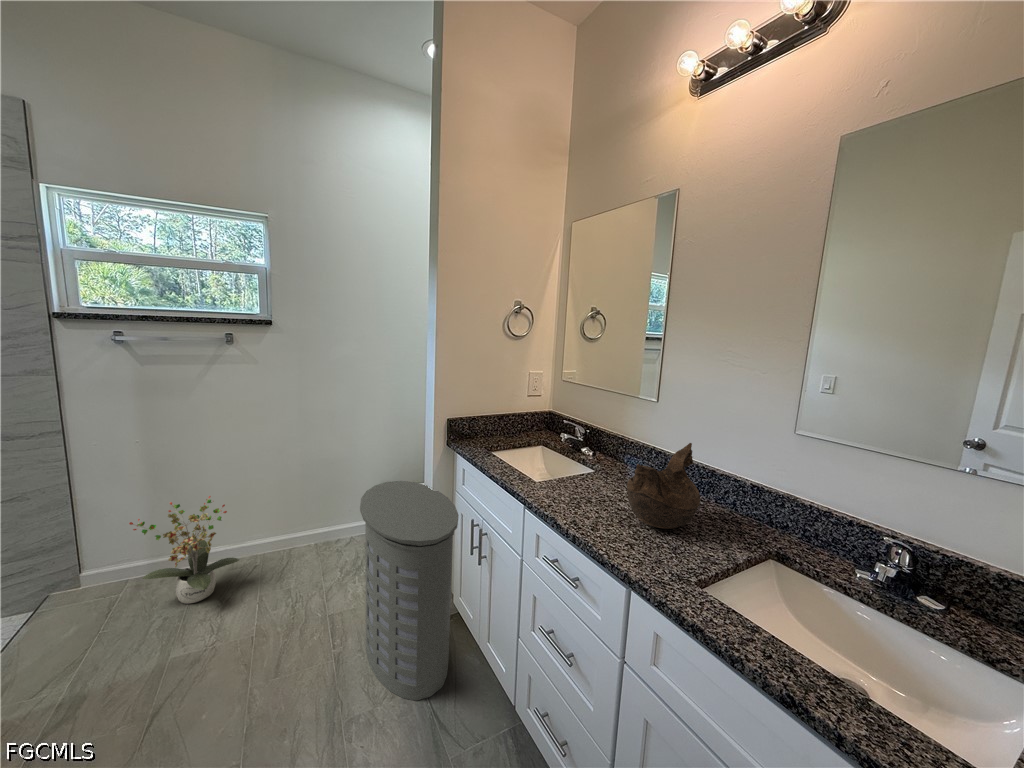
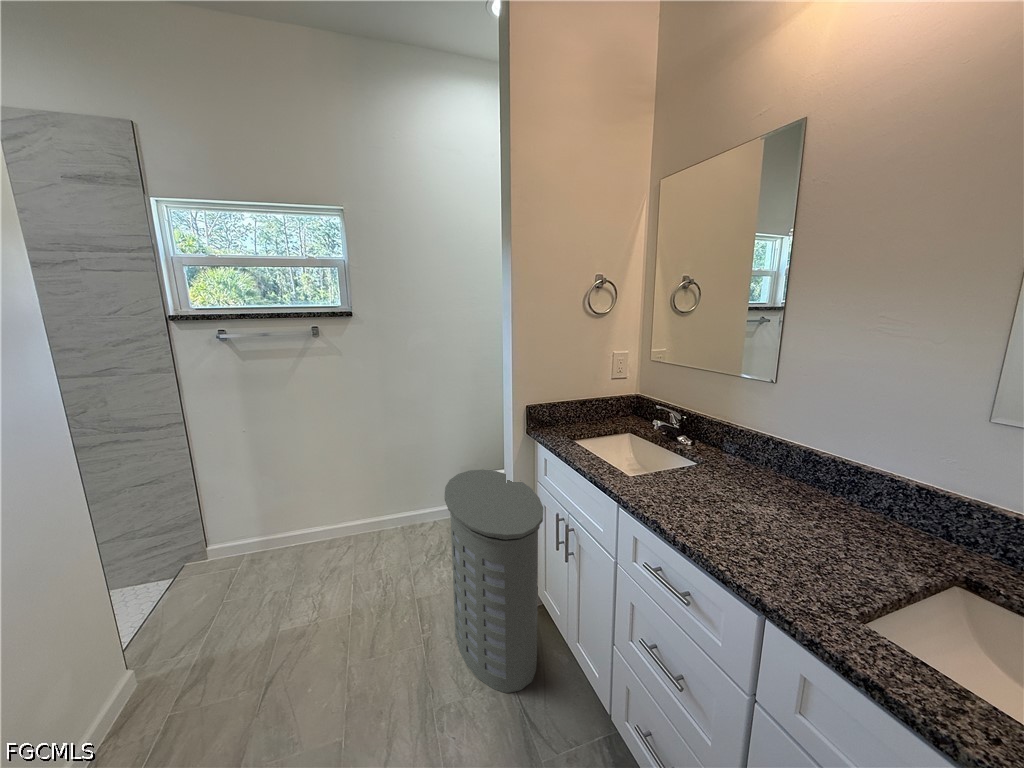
decorative bowl: present [627,443,700,529] -> none [746,434,849,540]
potted plant: present [129,496,239,604] -> none [248,480,340,577]

